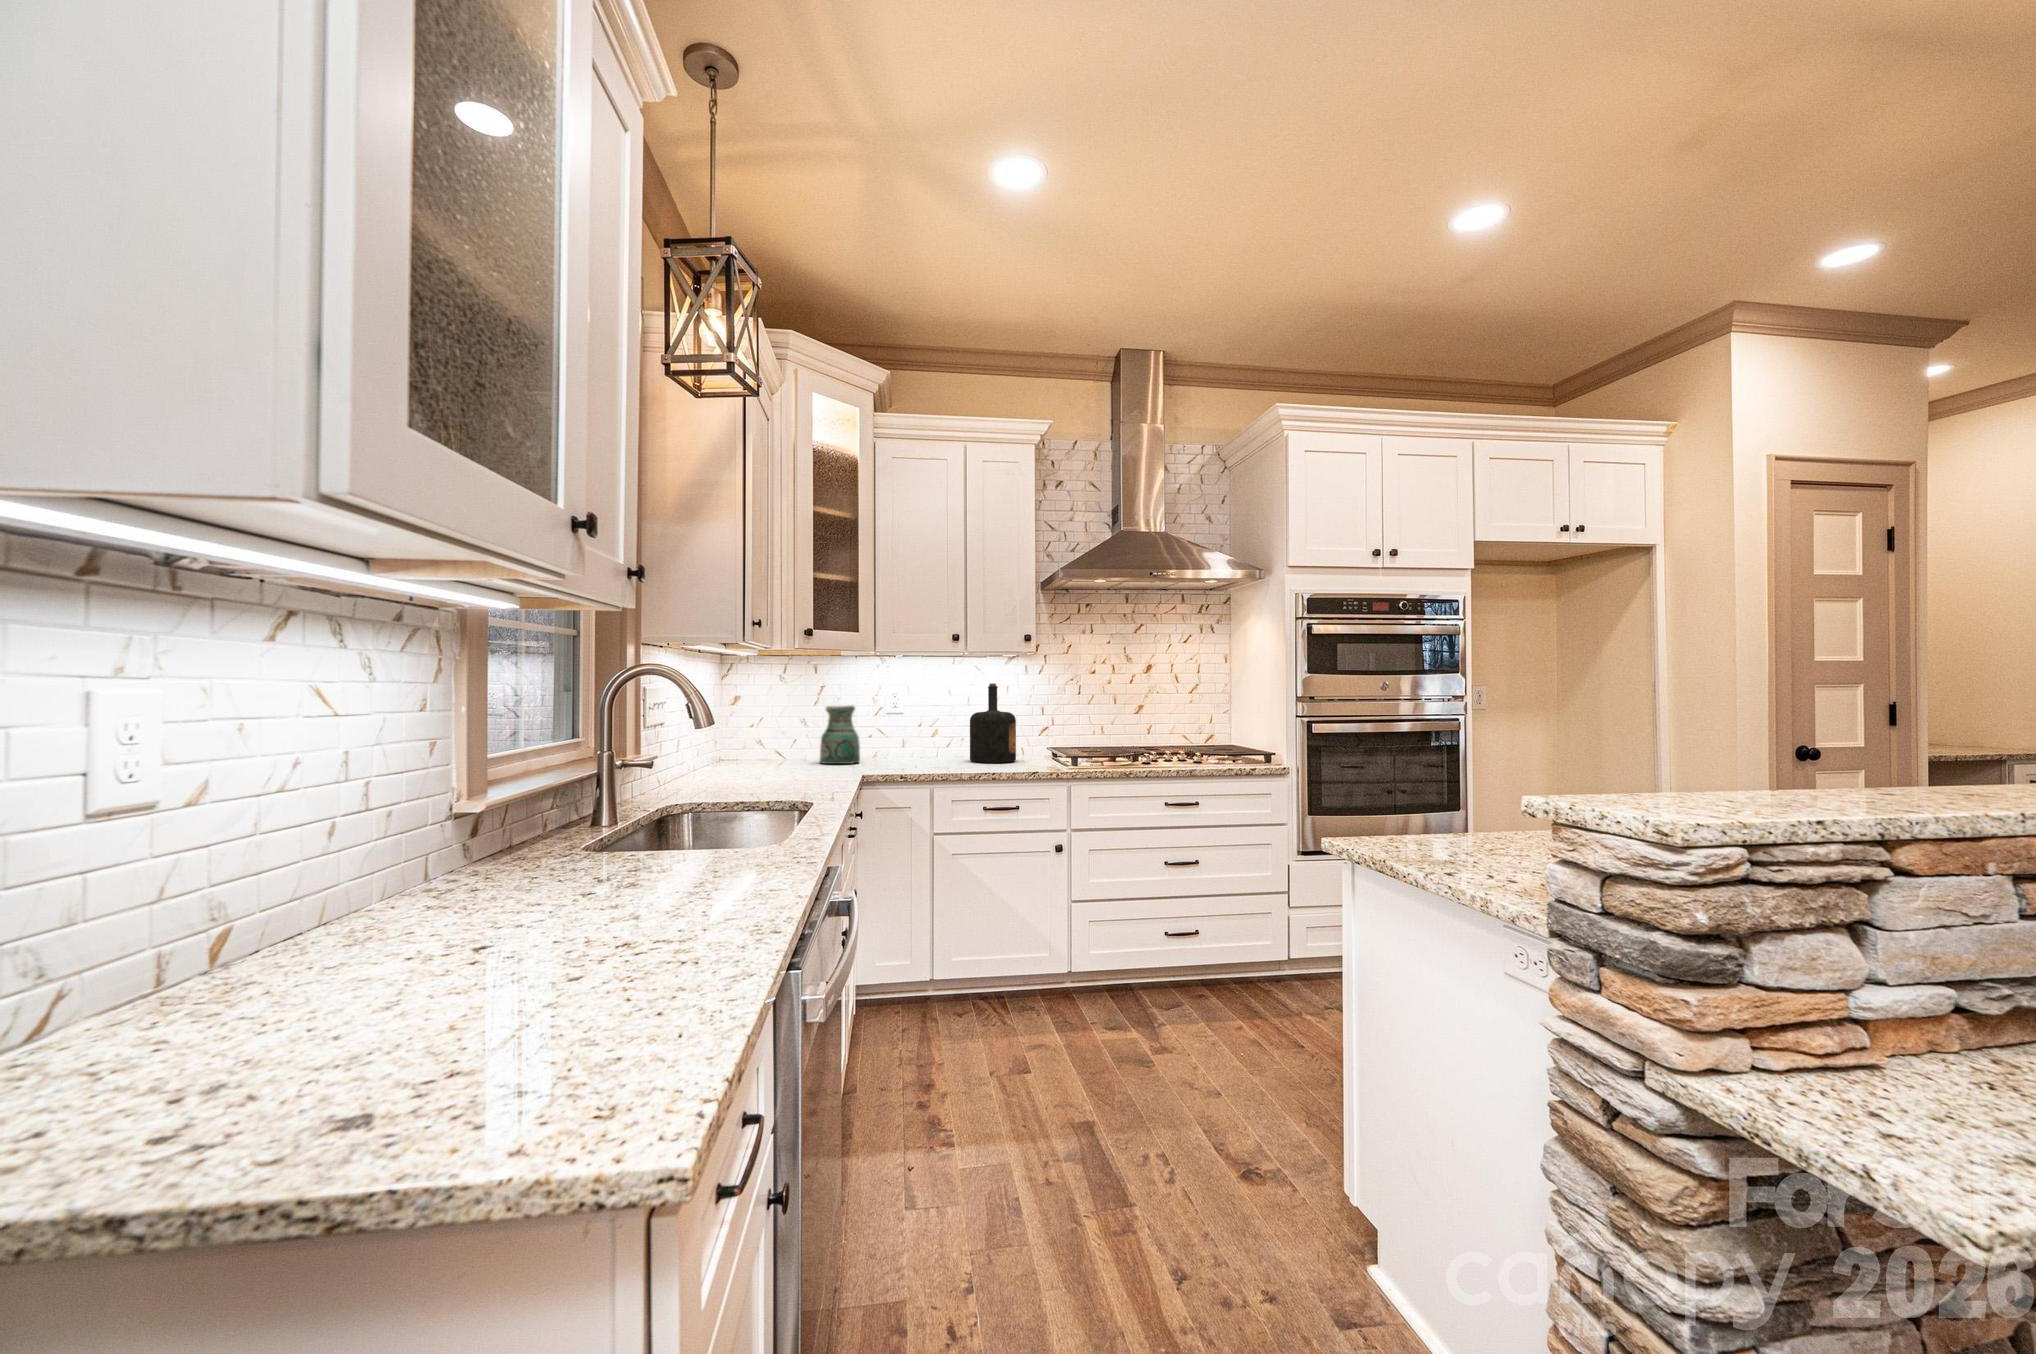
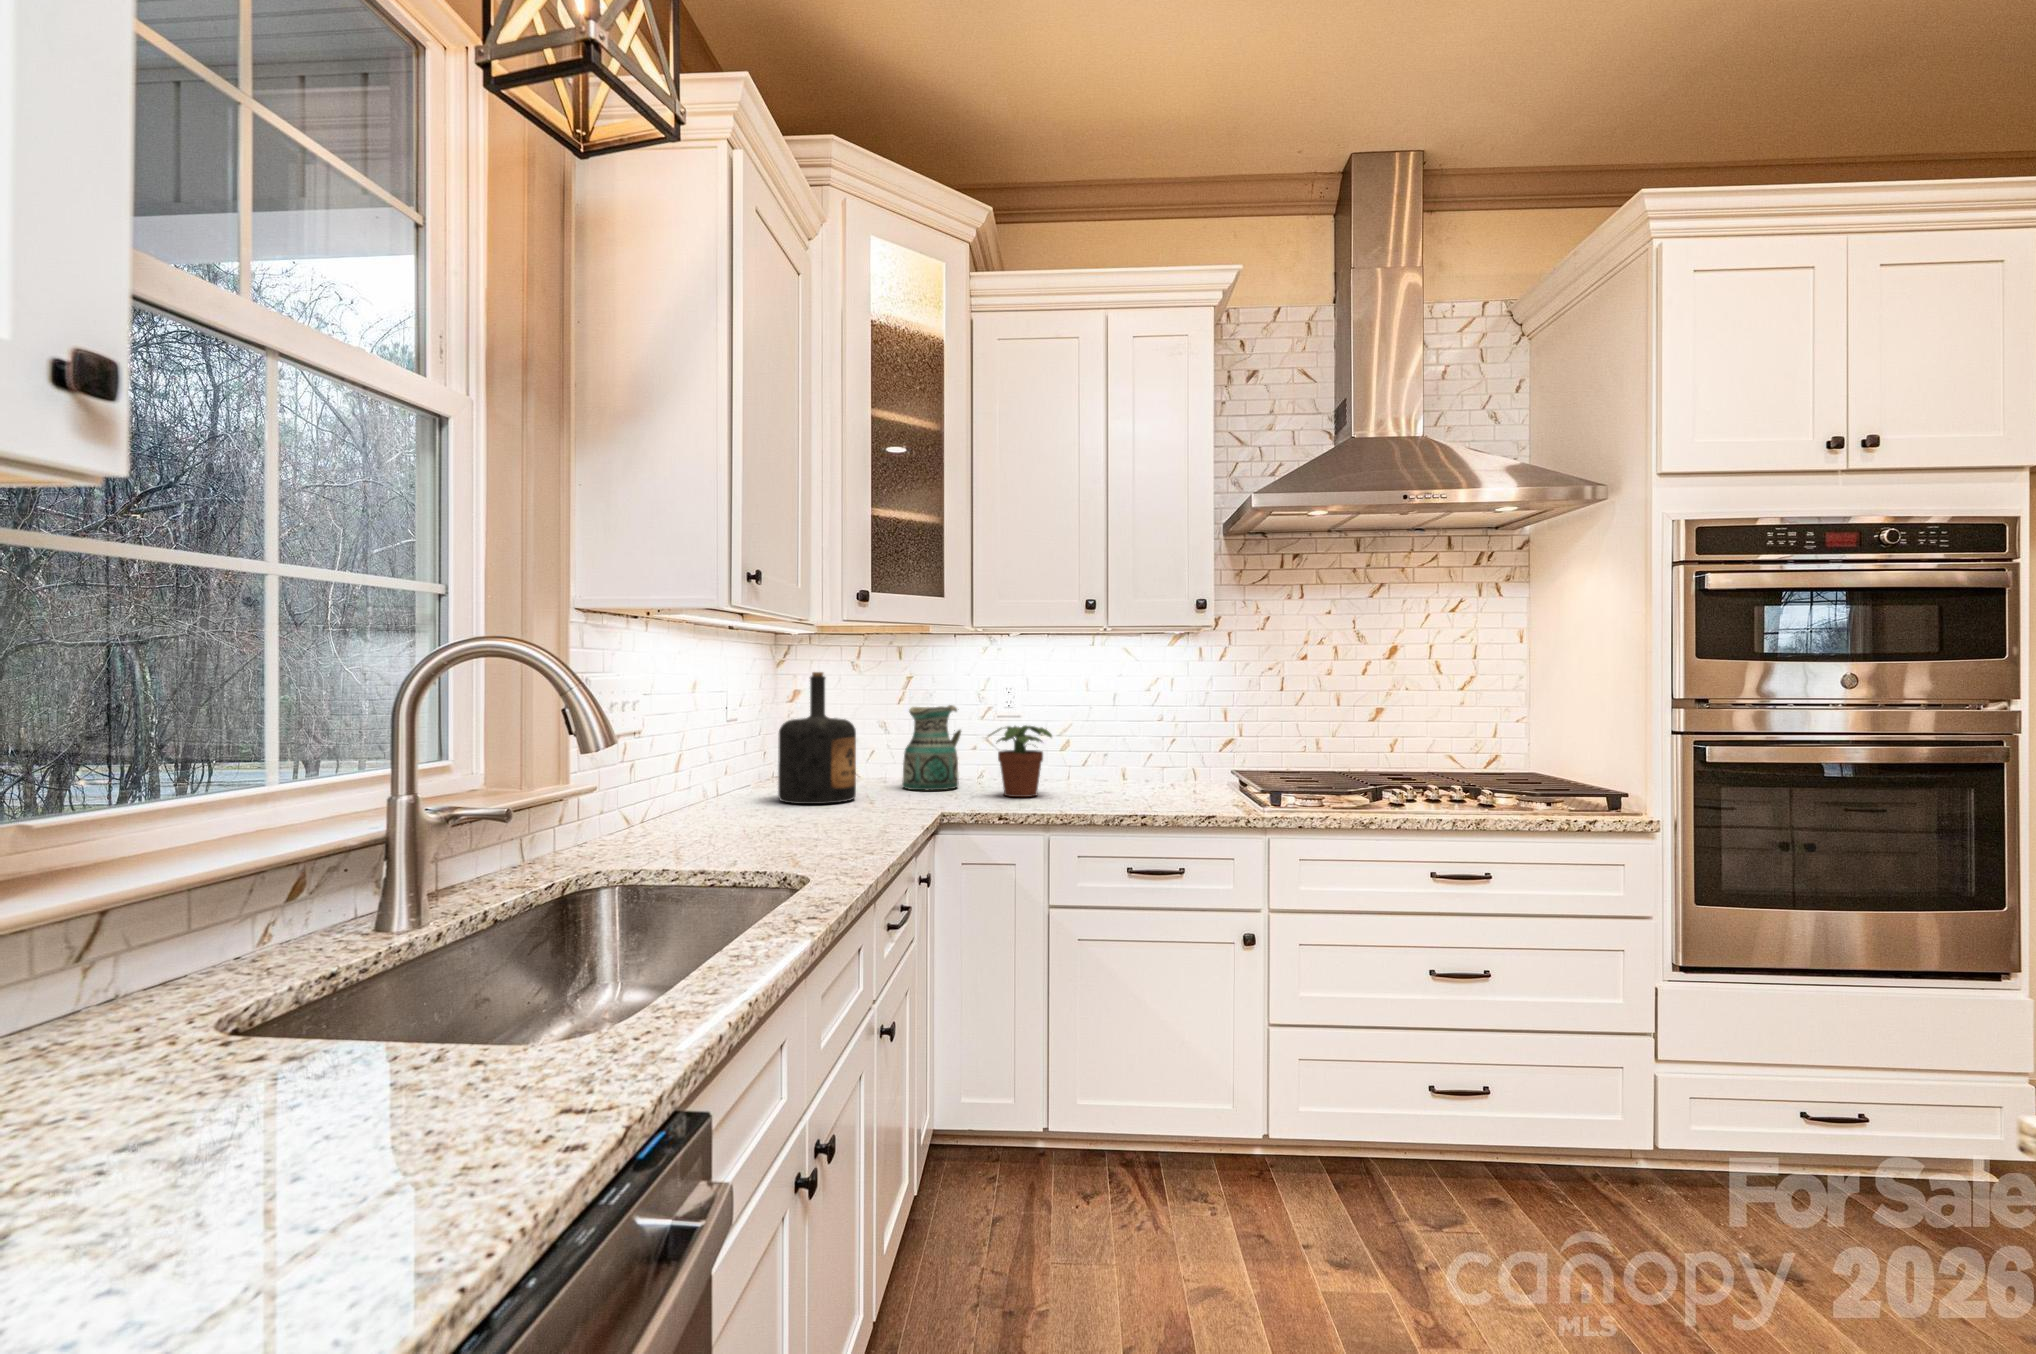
bottle: present [970,683,1016,763] -> present [778,672,856,804]
potted plant: none [883,718,929,766] -> present [989,725,1052,797]

